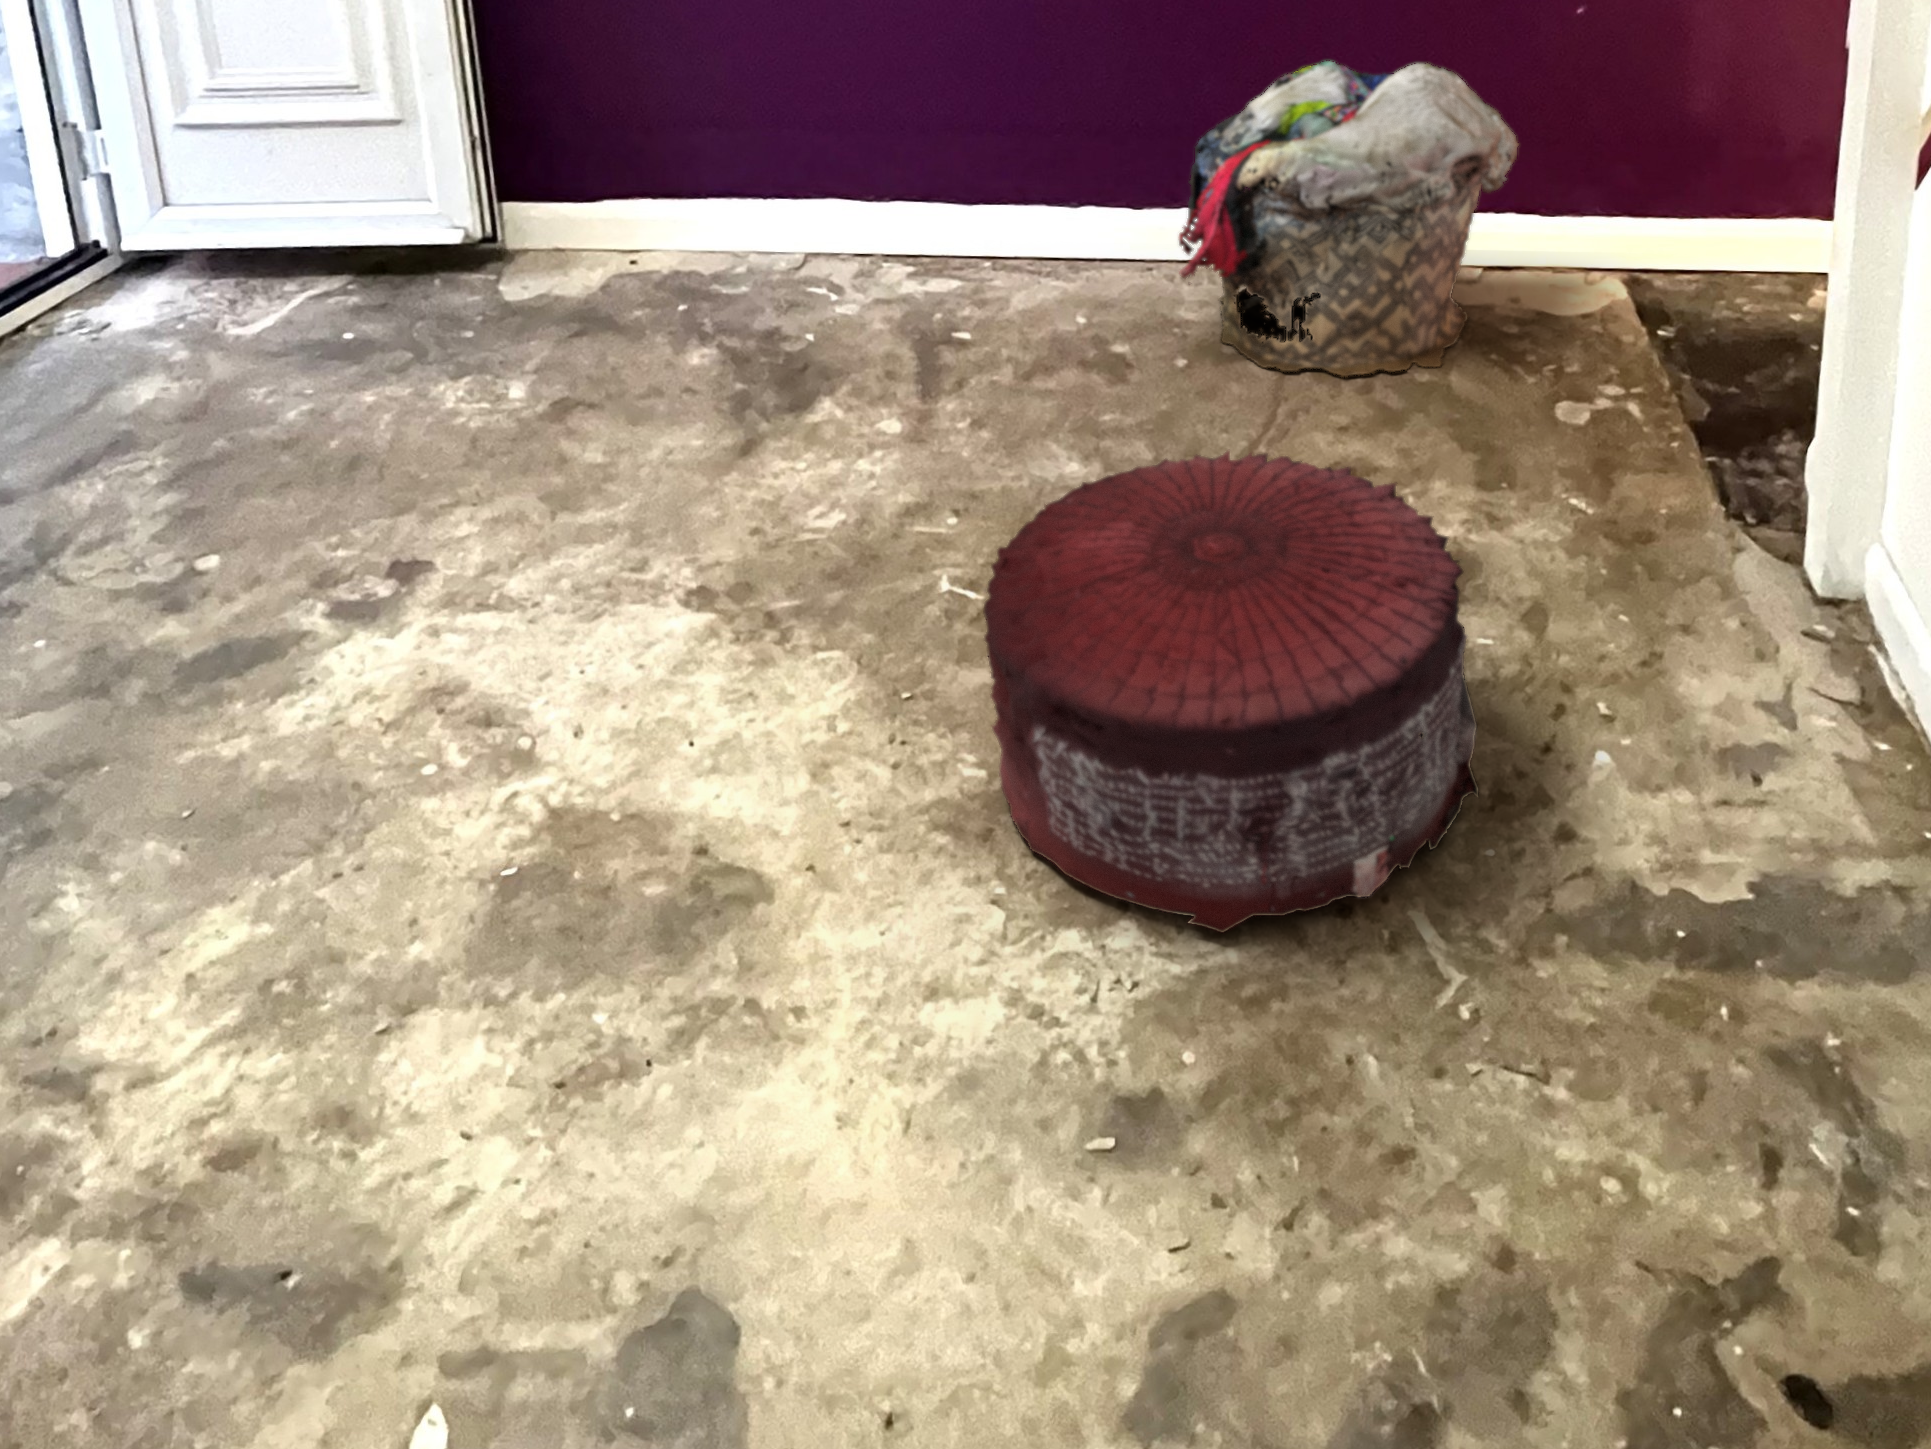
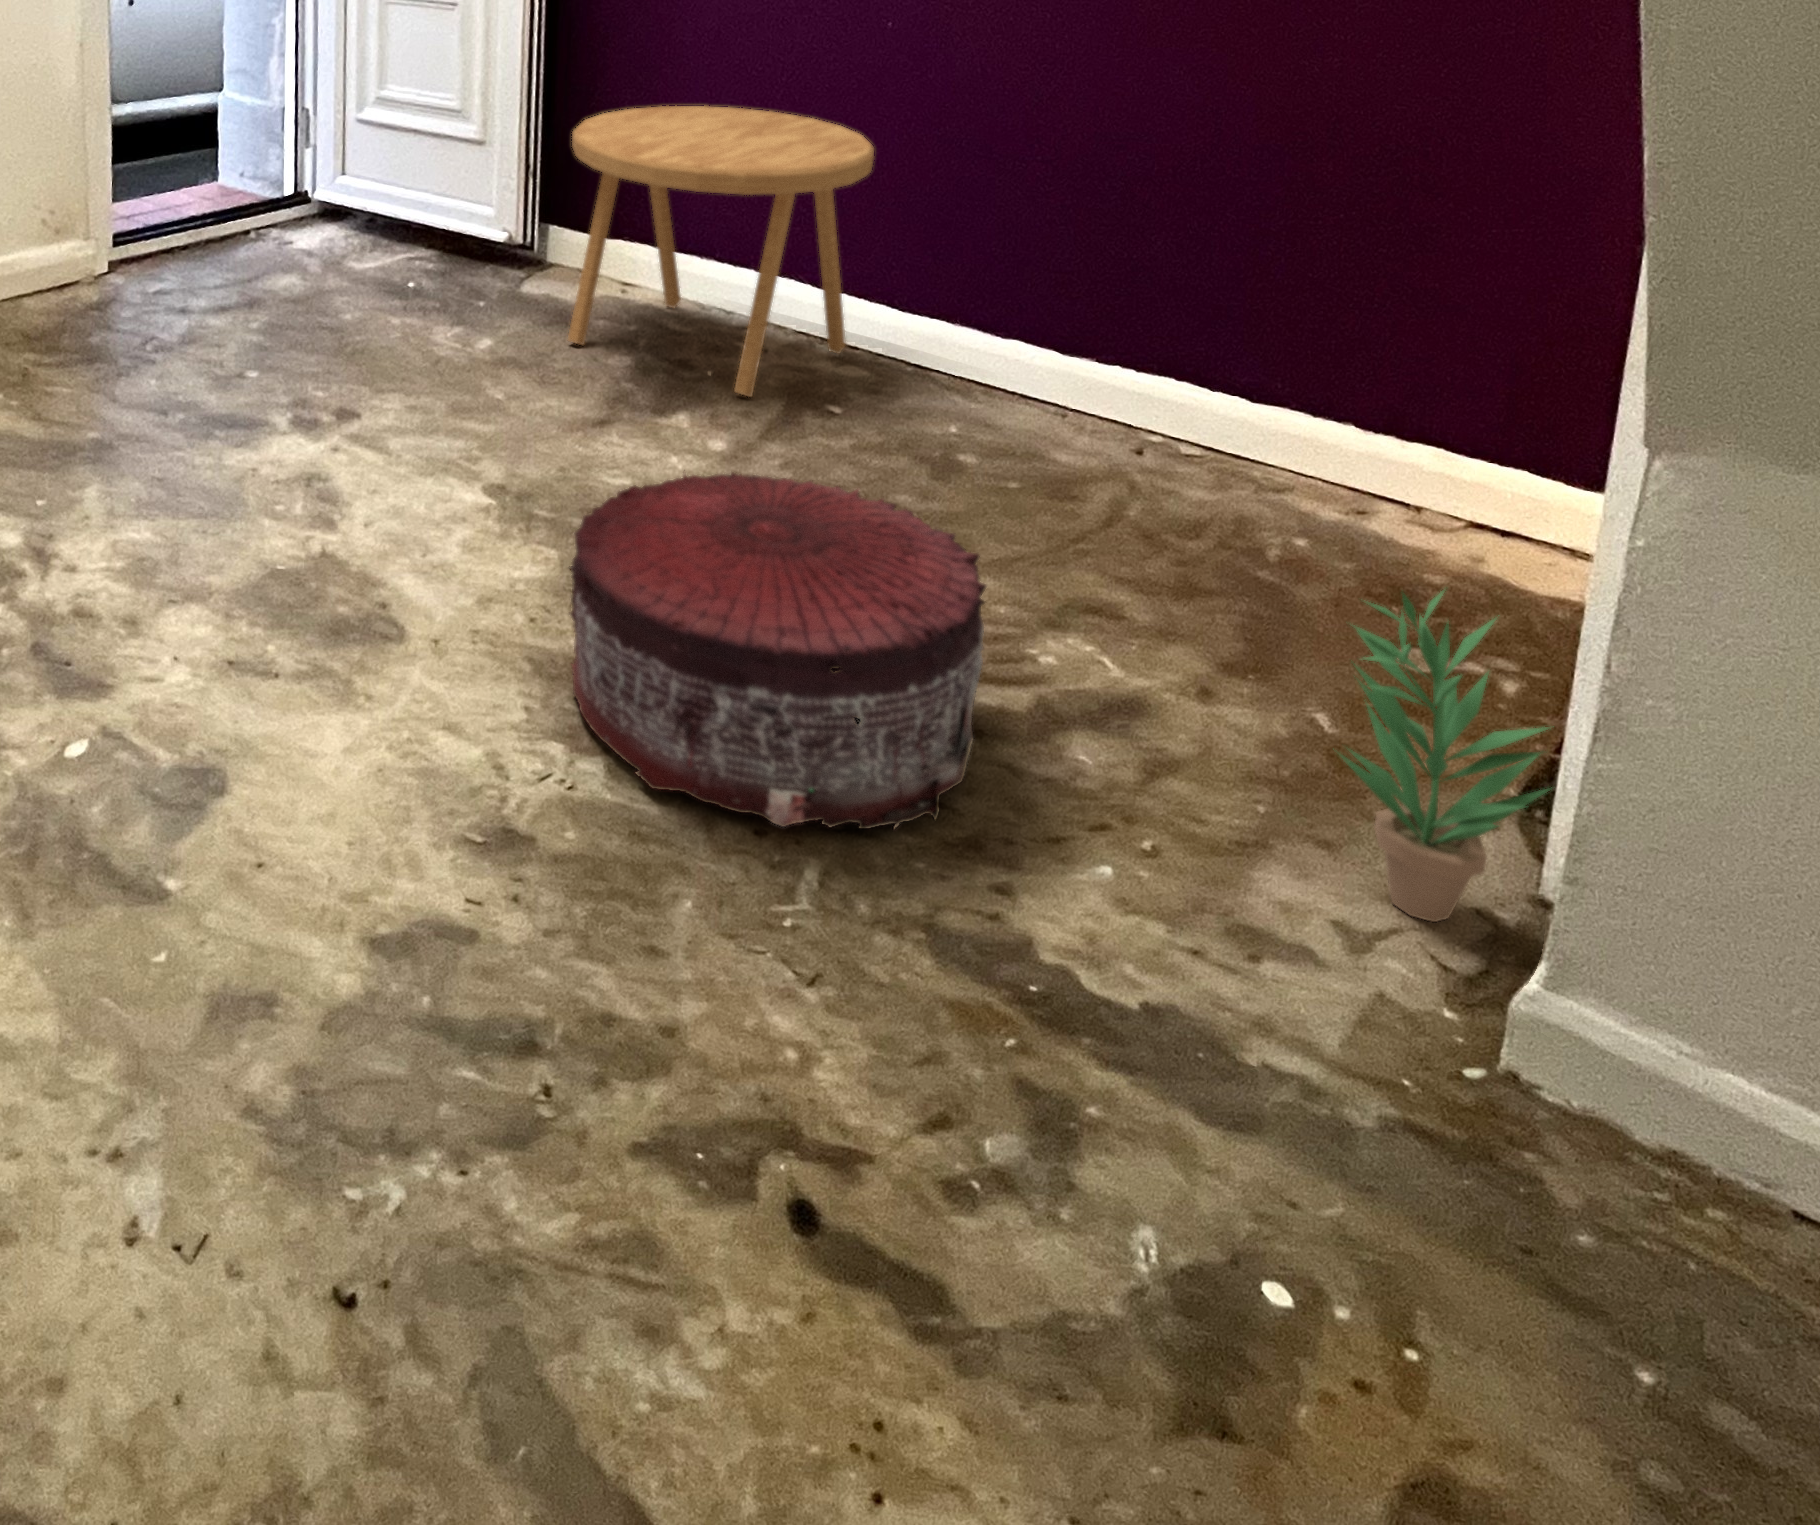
side table: none [584,12,949,357] -> present [568,106,874,397]
laundry basket: present [1179,61,1518,376] -> none [1015,237,1475,566]
potted plant: none [1723,365,1901,673] -> present [1339,592,1550,922]

